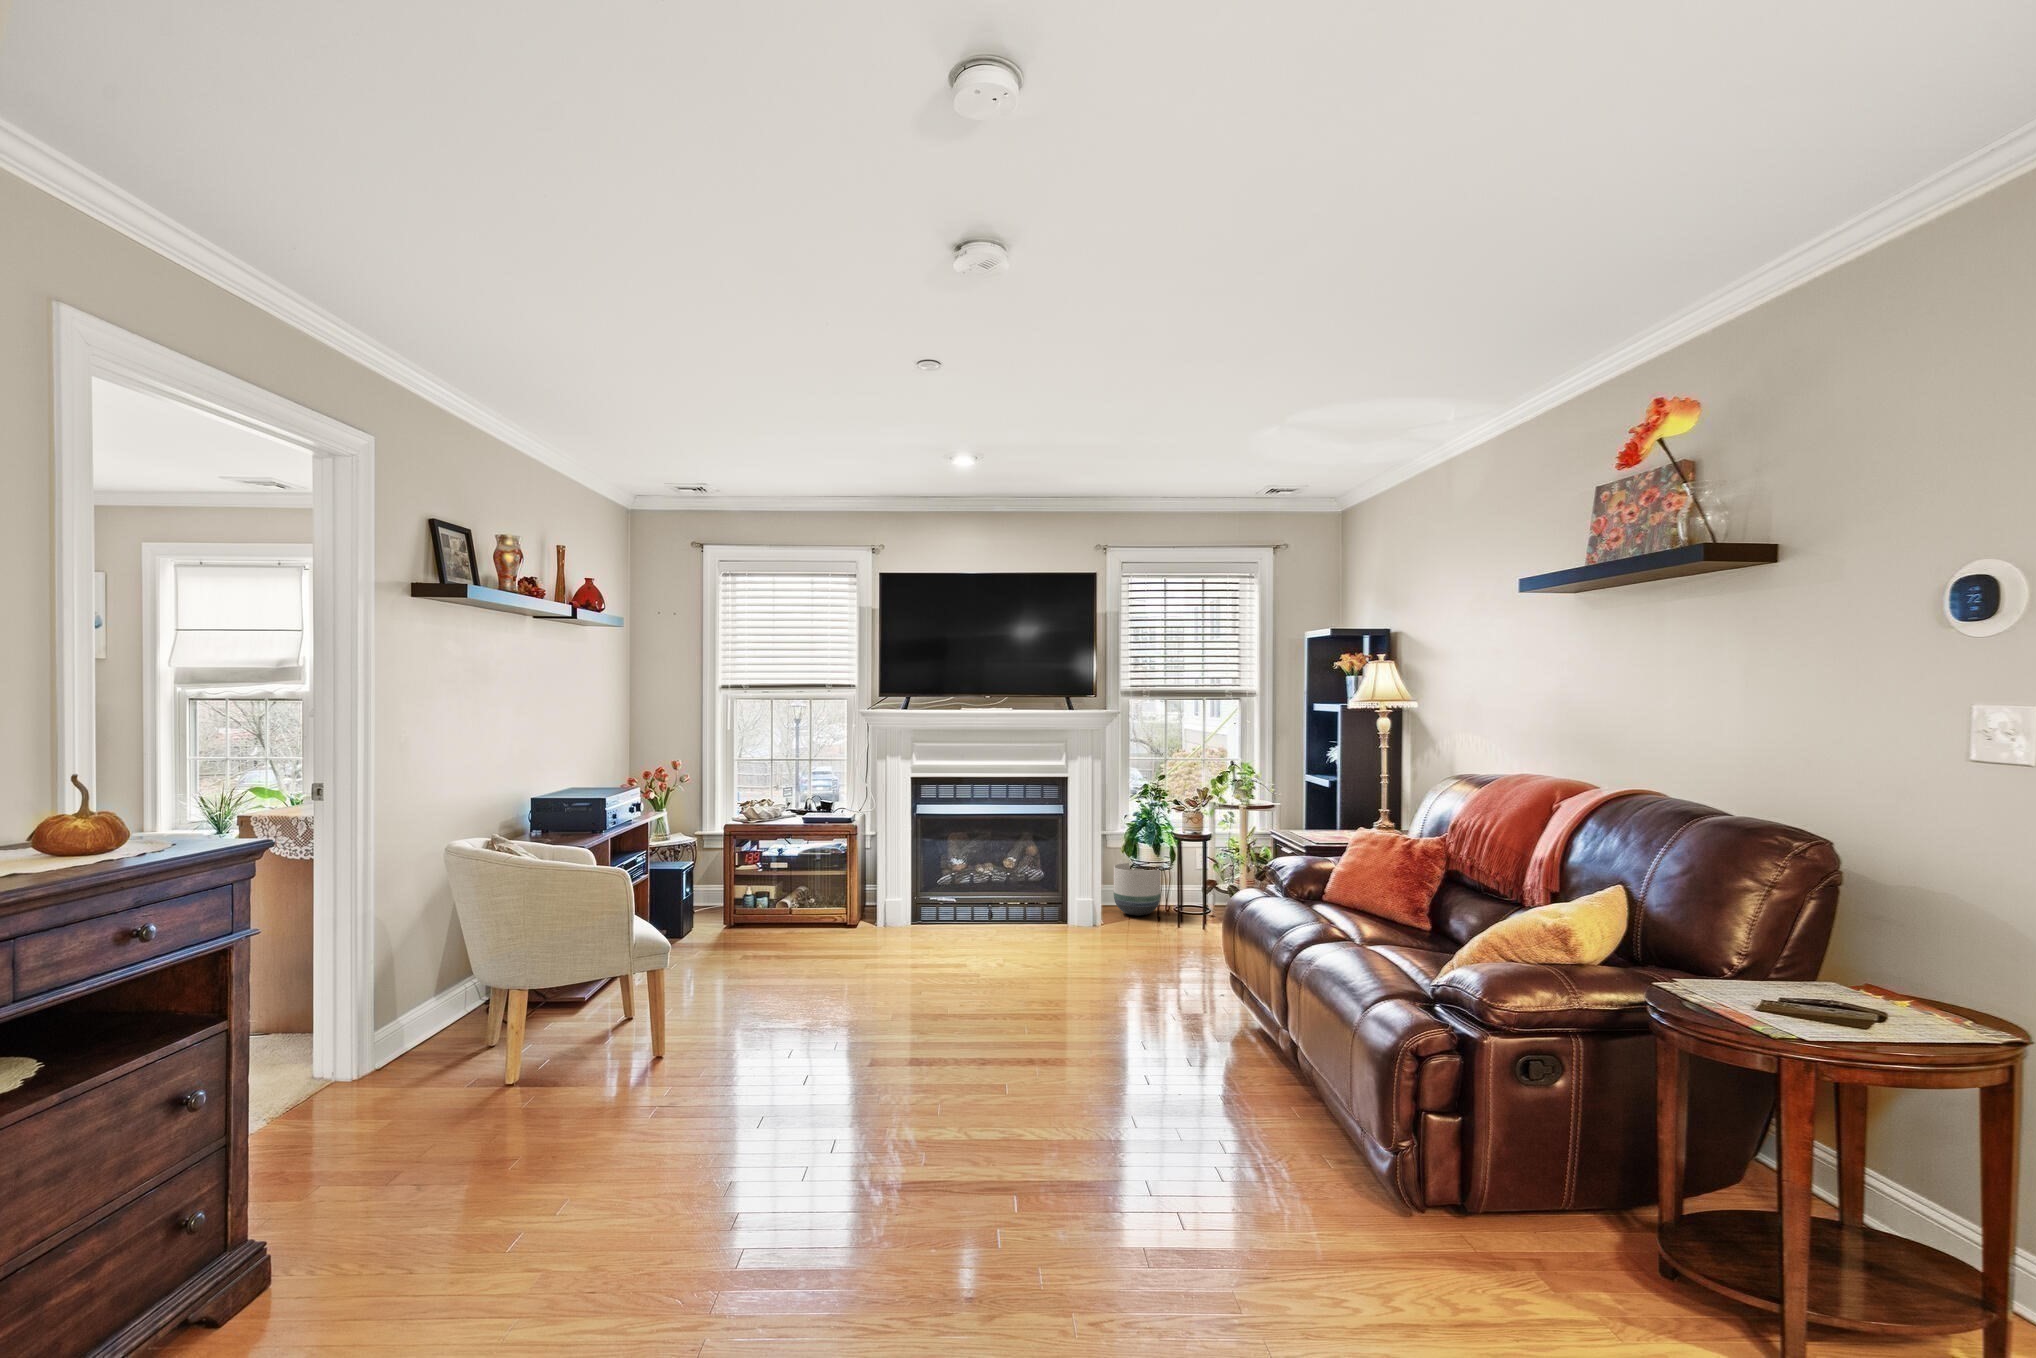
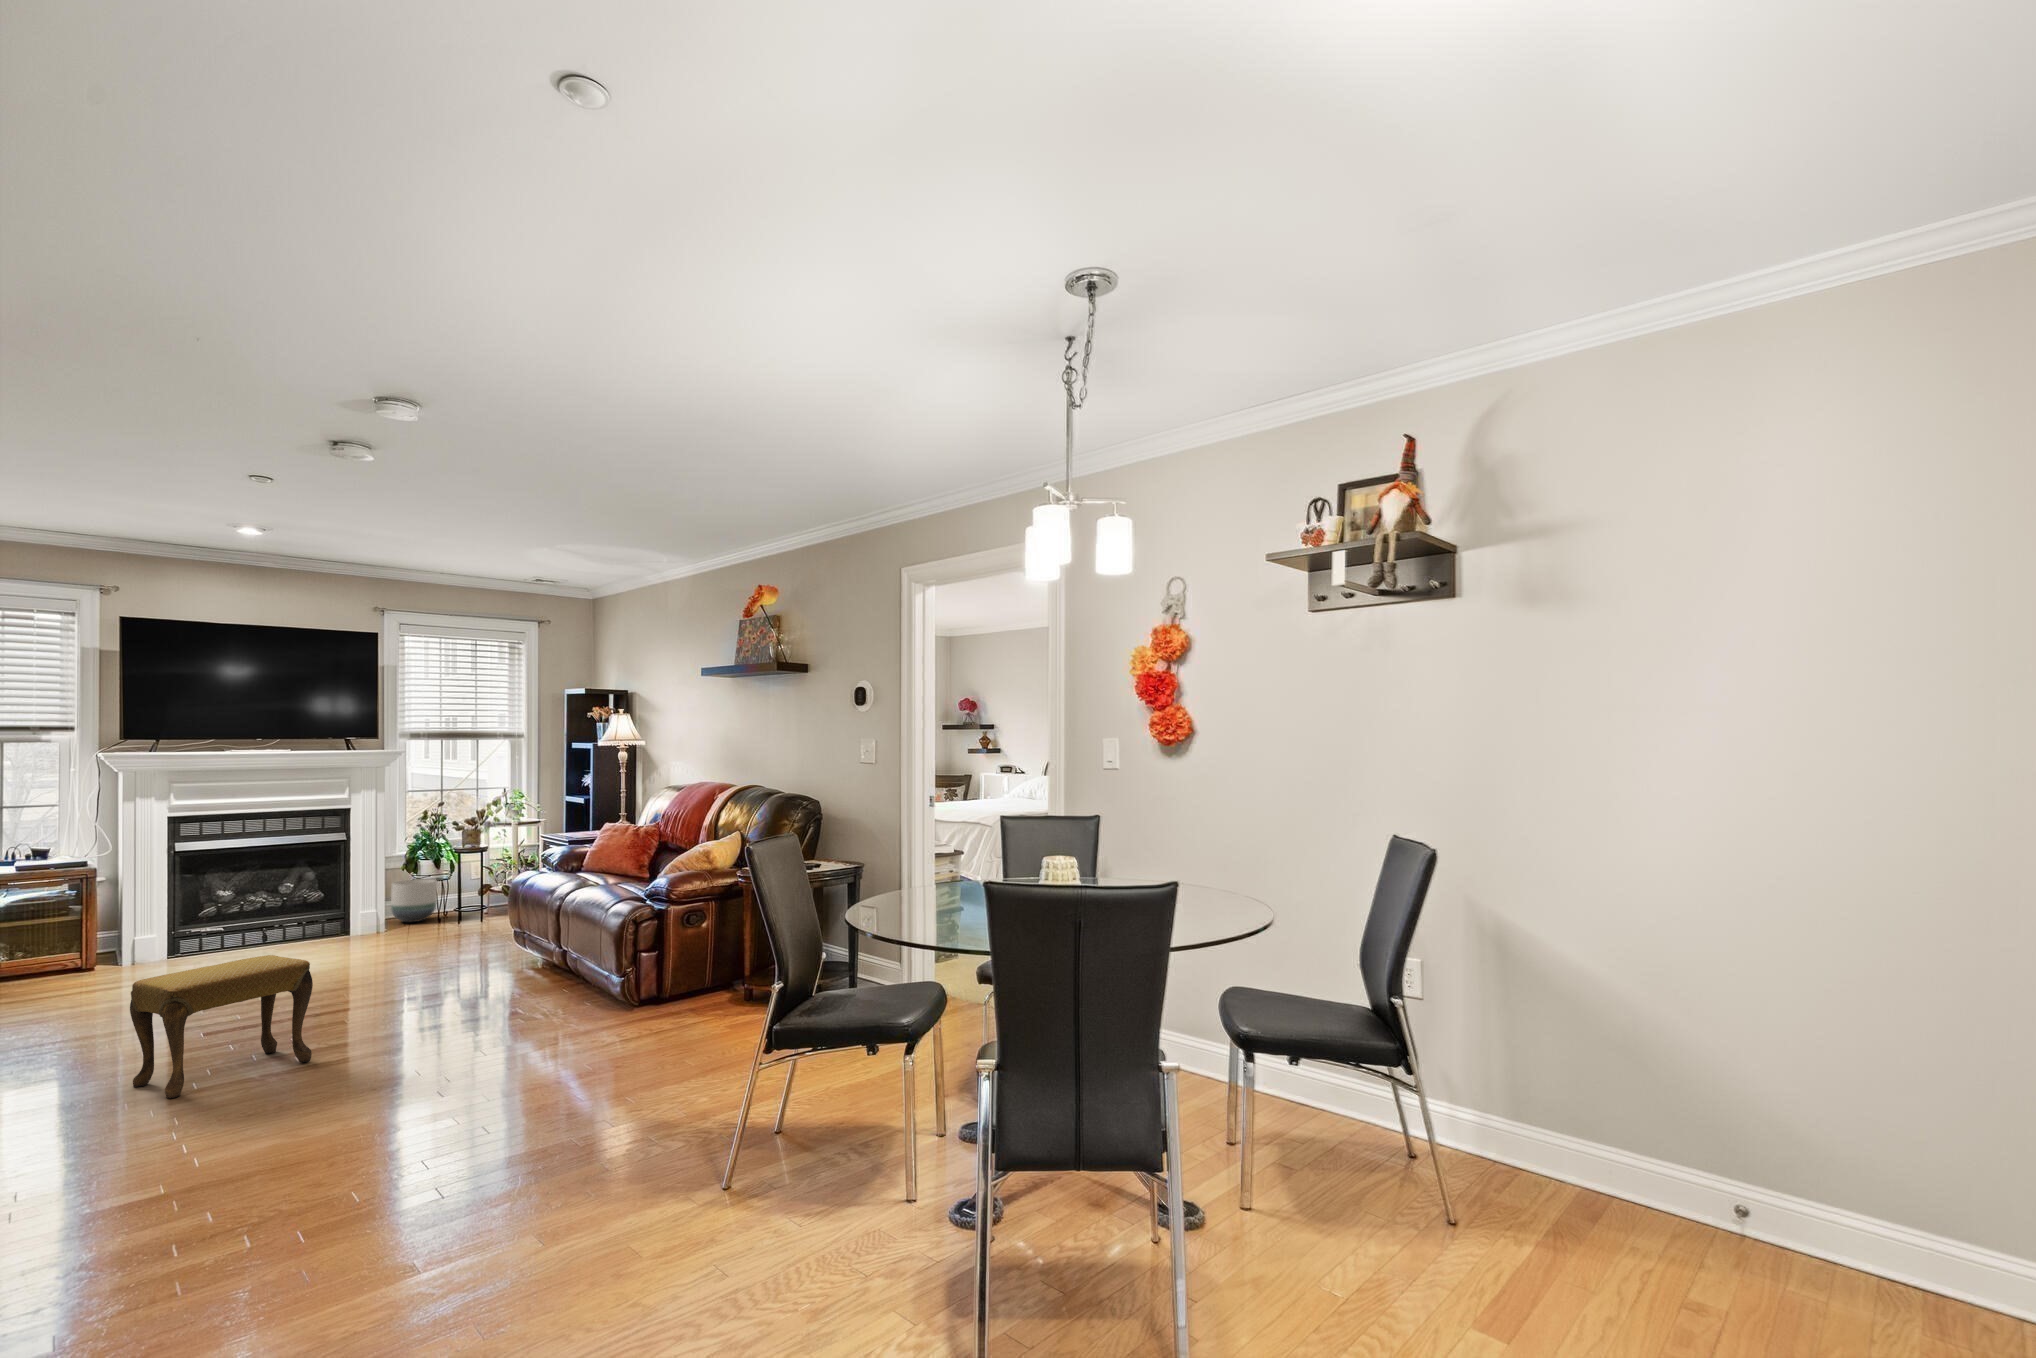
footstool: none [714,1005,917,1225] -> present [130,955,313,1098]

